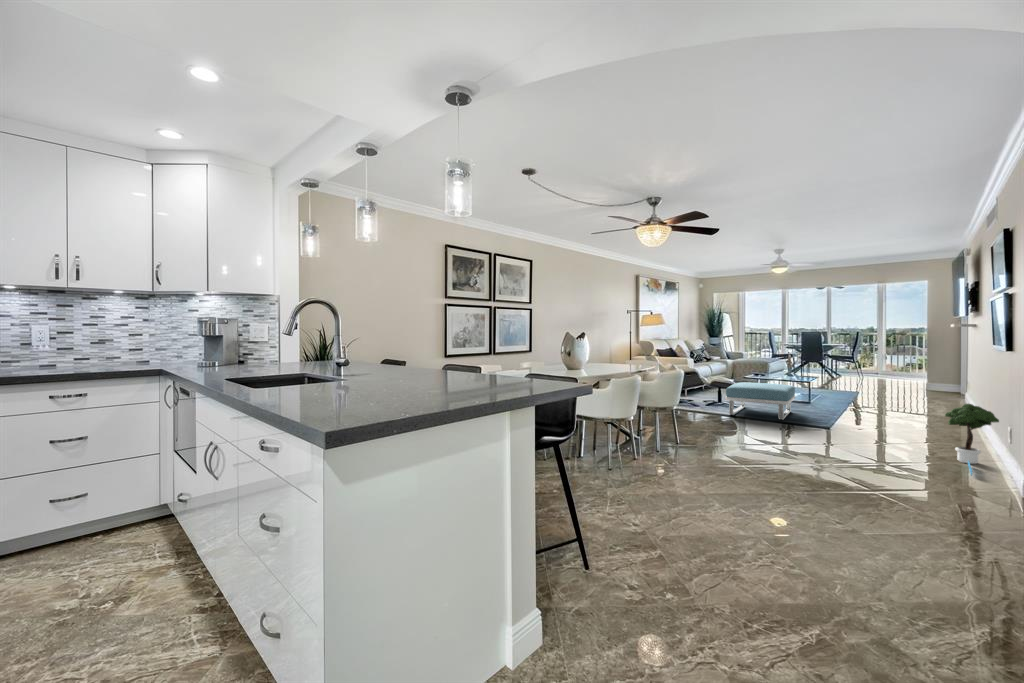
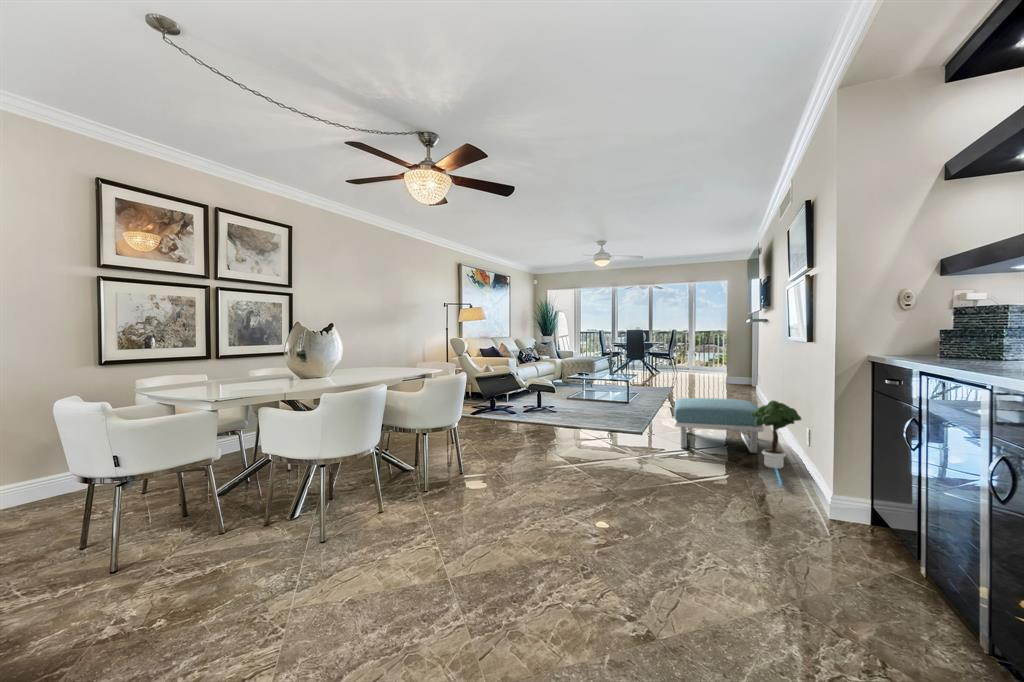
footstool: present [725,383,795,420] -> present [674,398,764,453]

